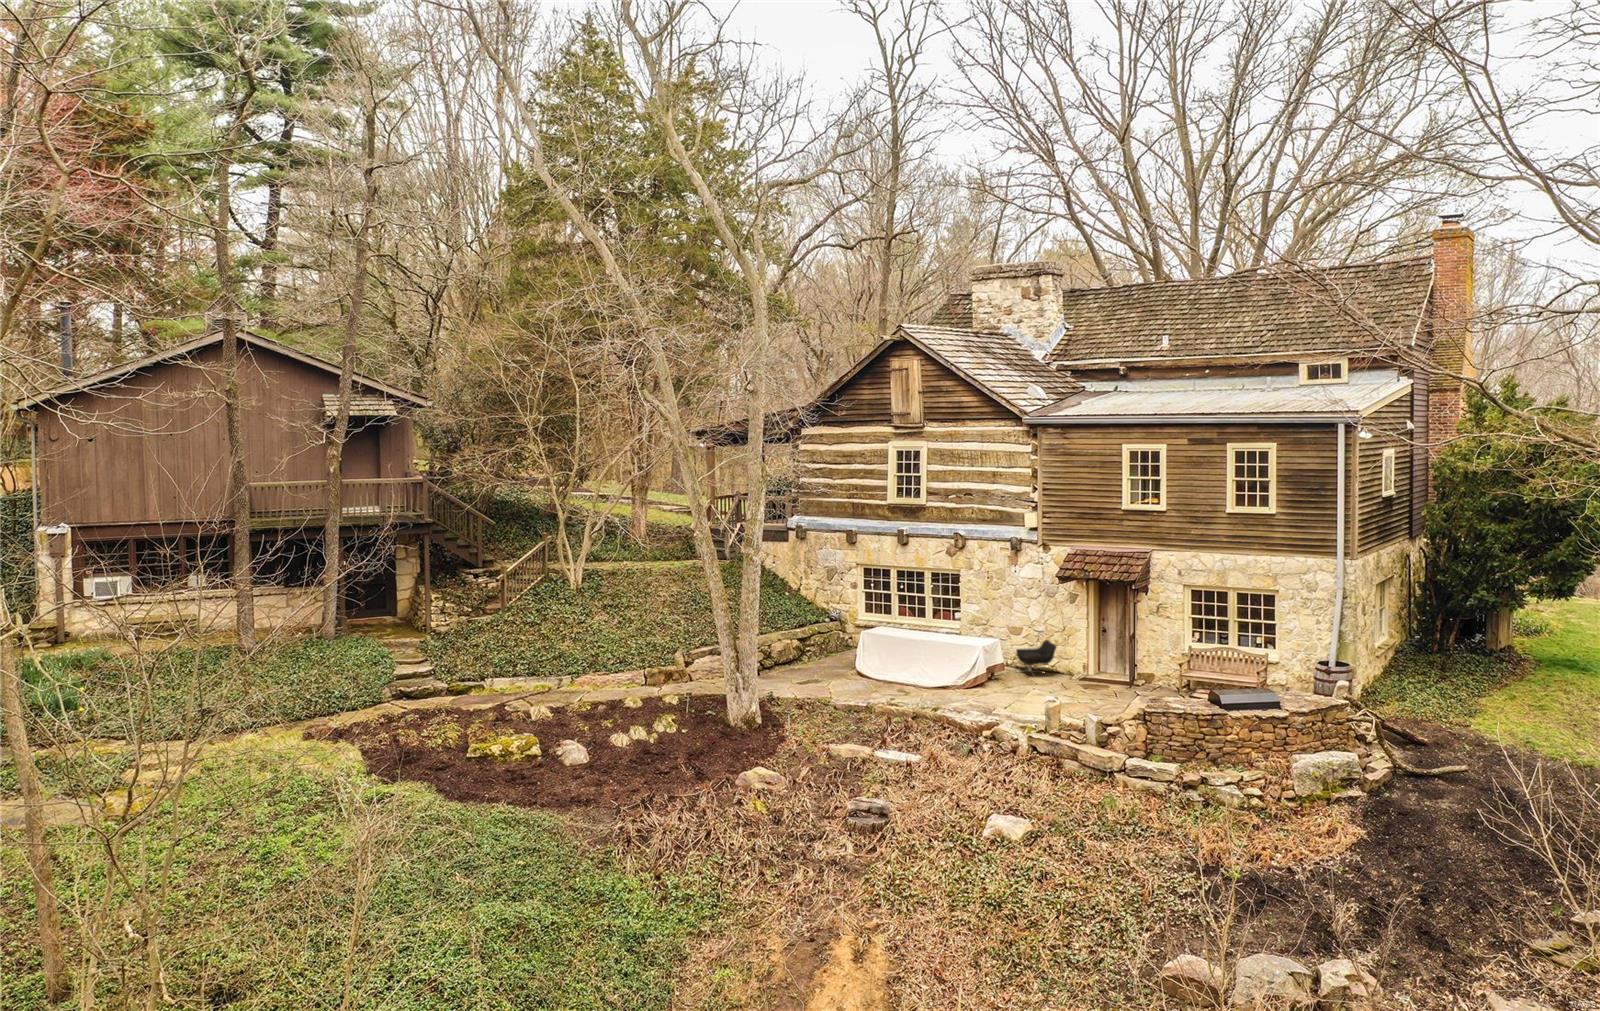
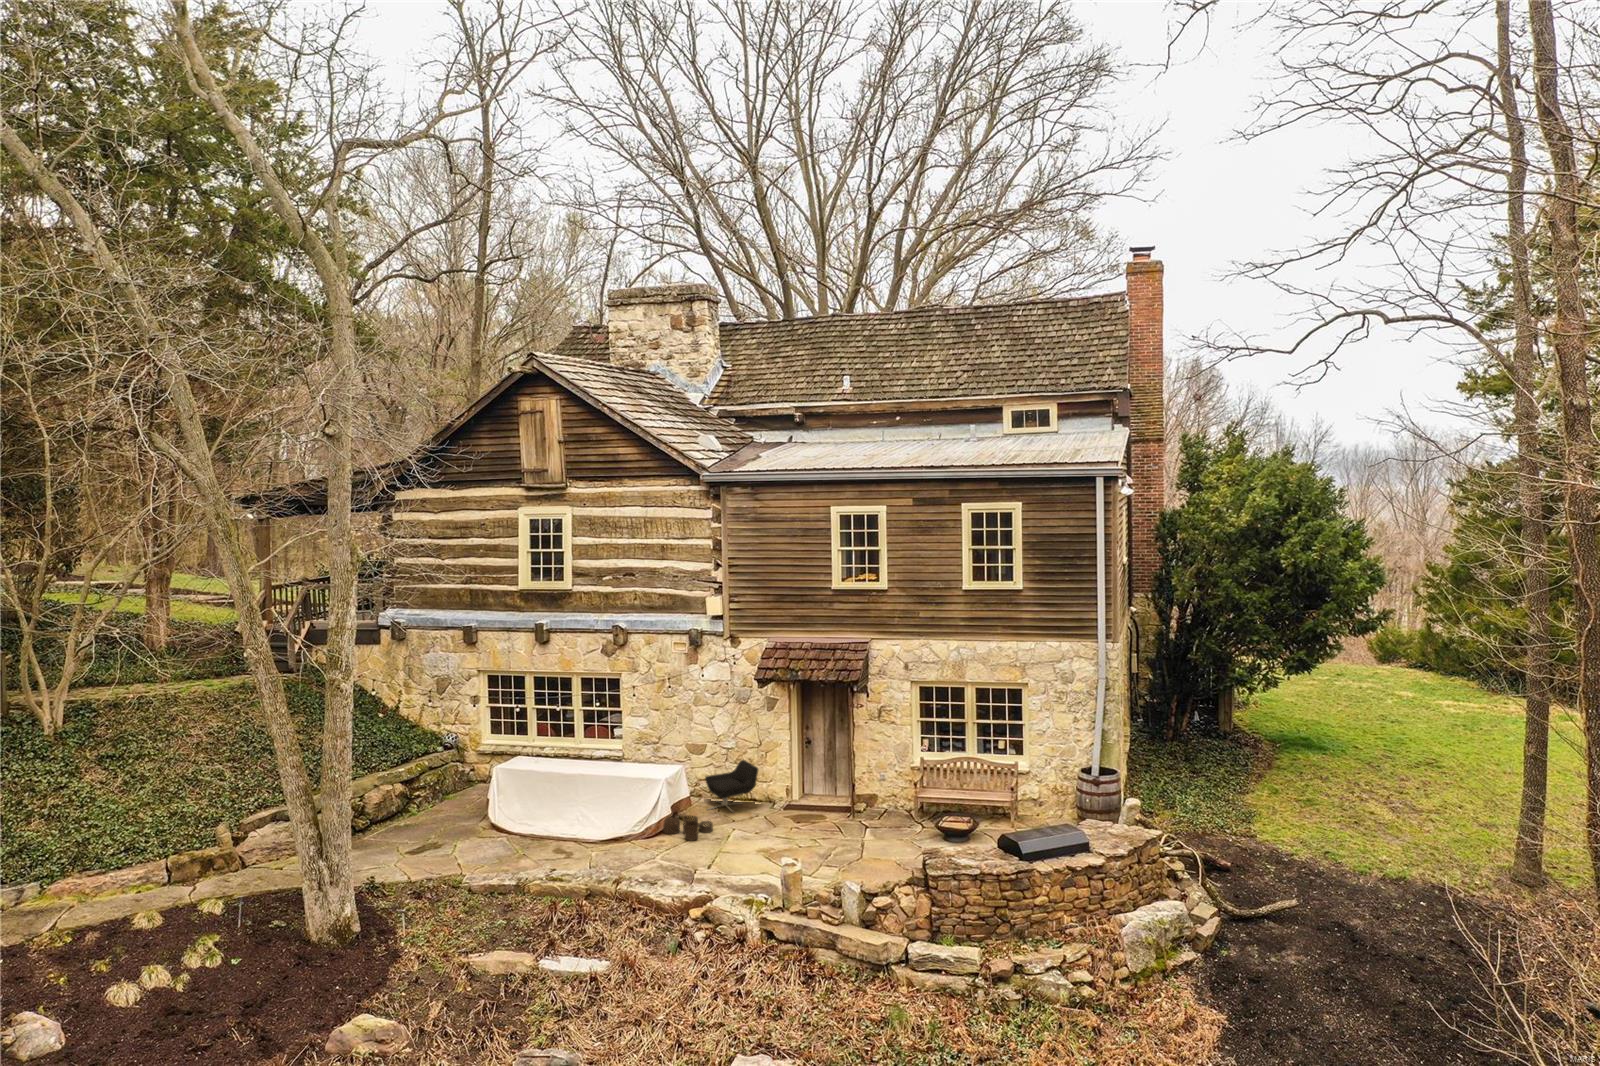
woven basket: none [978,668,1015,687] -> present [663,816,713,841]

